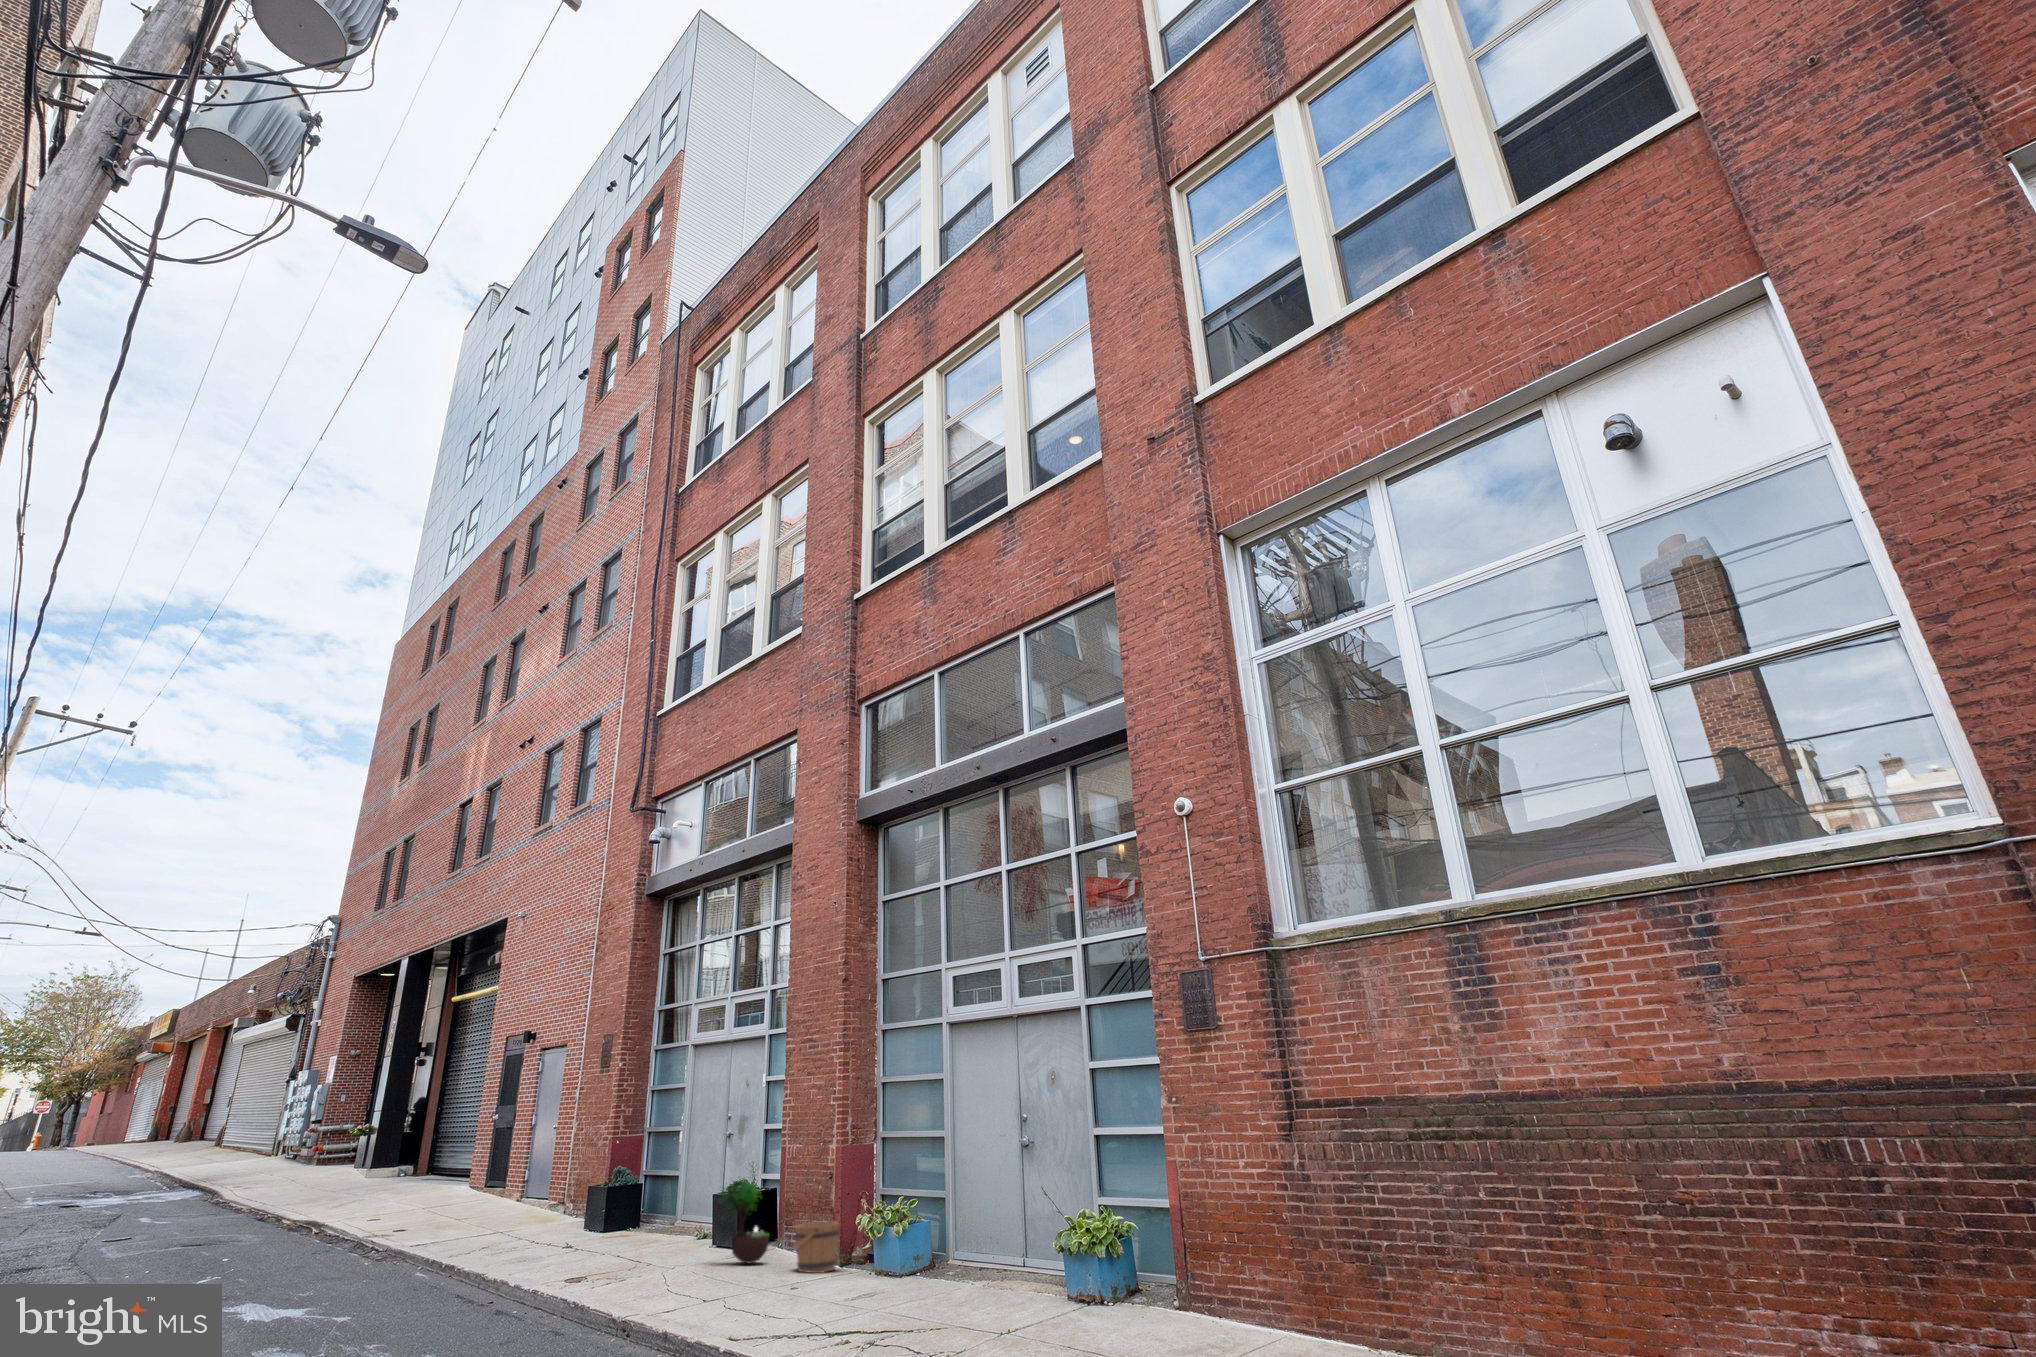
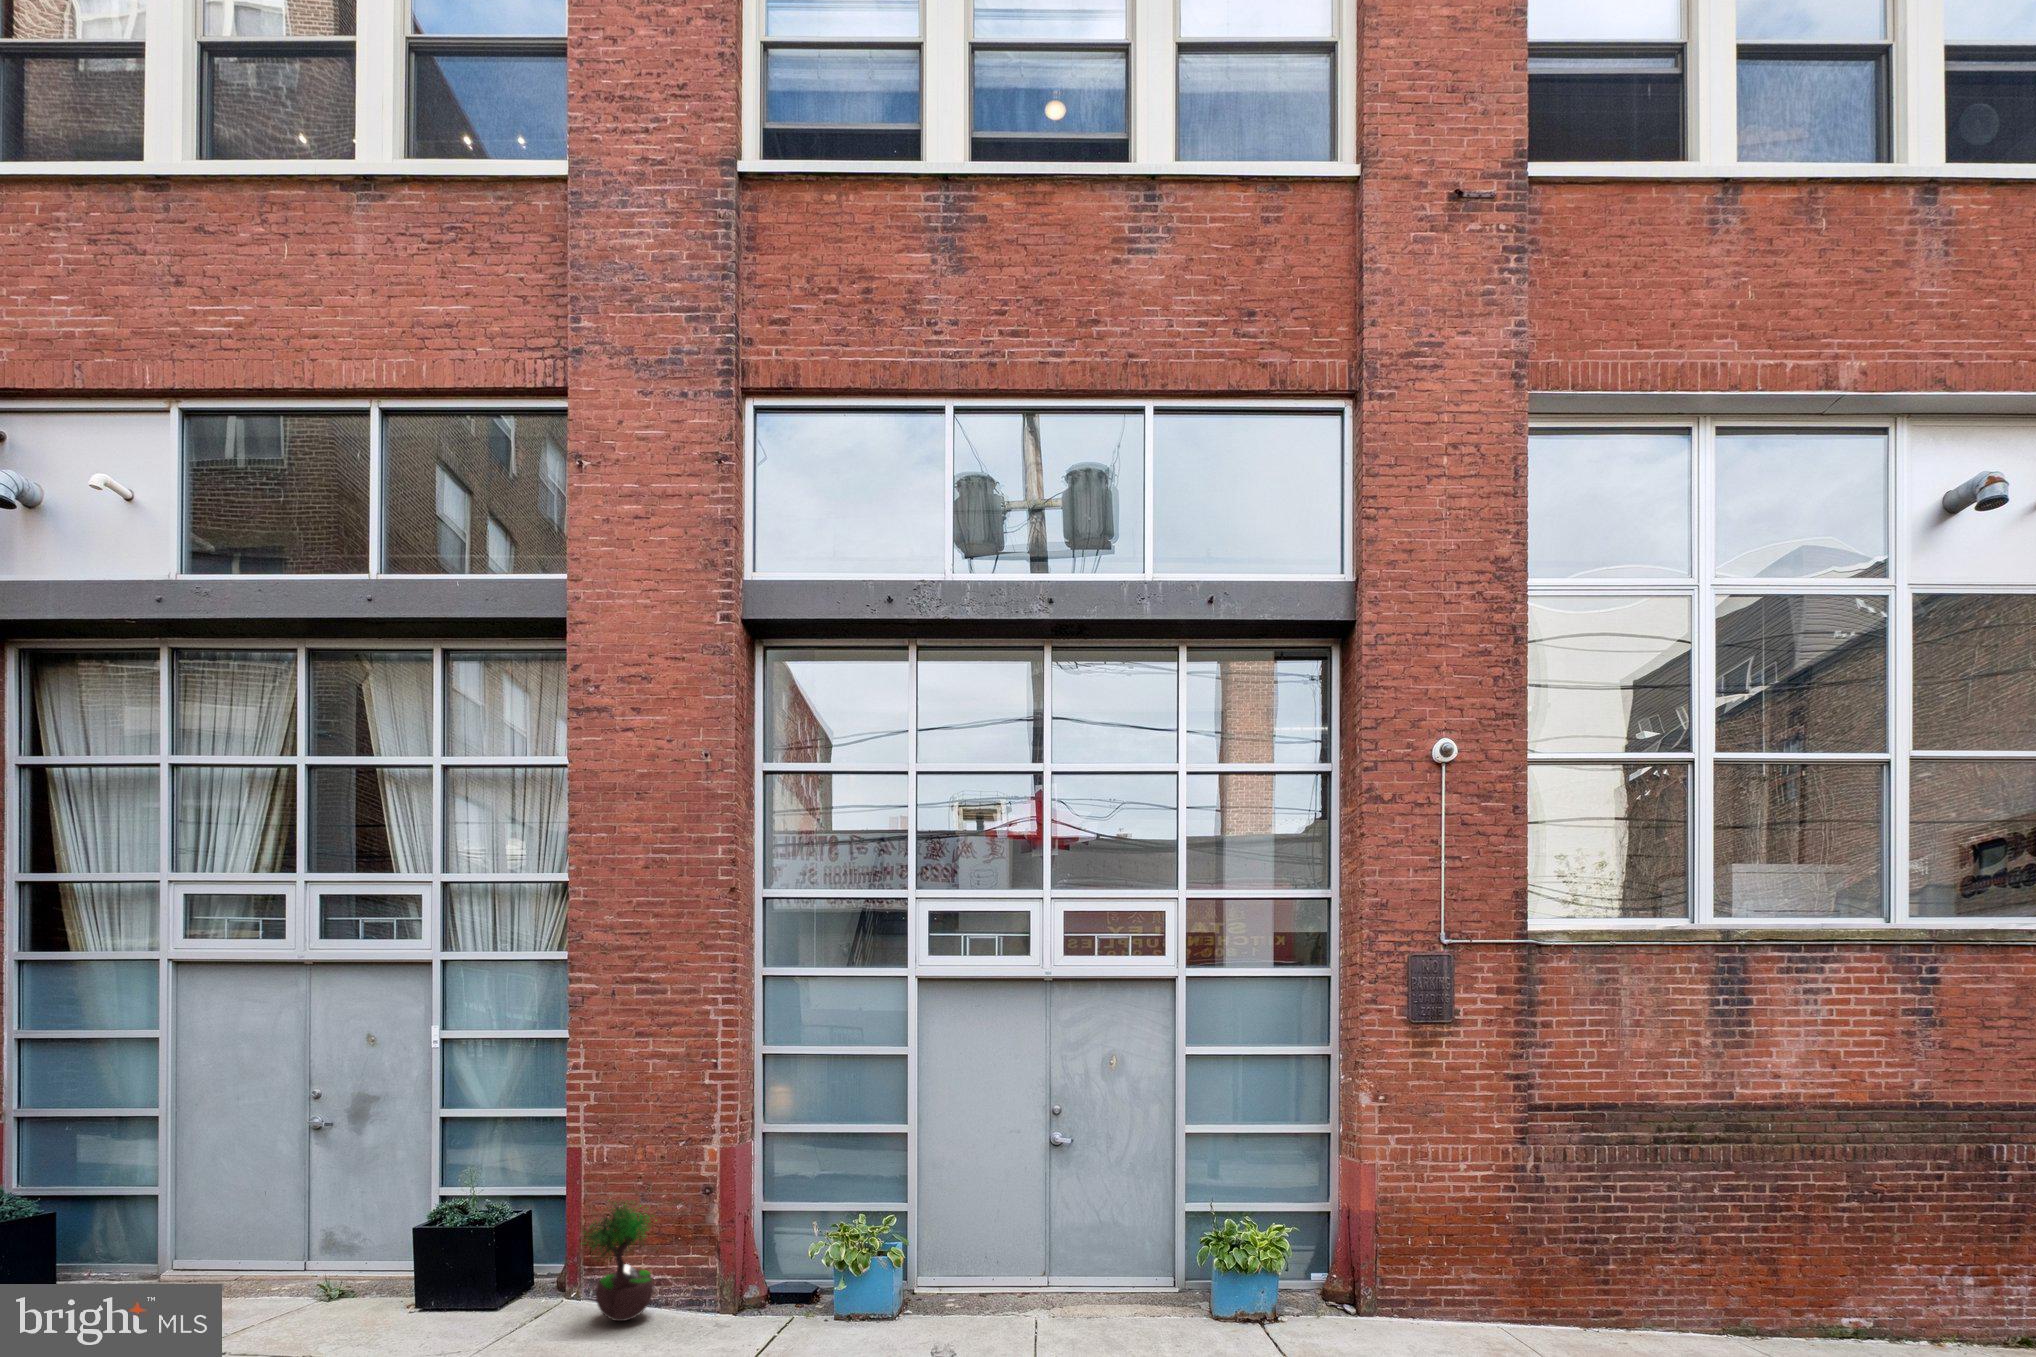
bucket: present [793,1221,839,1273] -> none [726,1241,796,1326]

